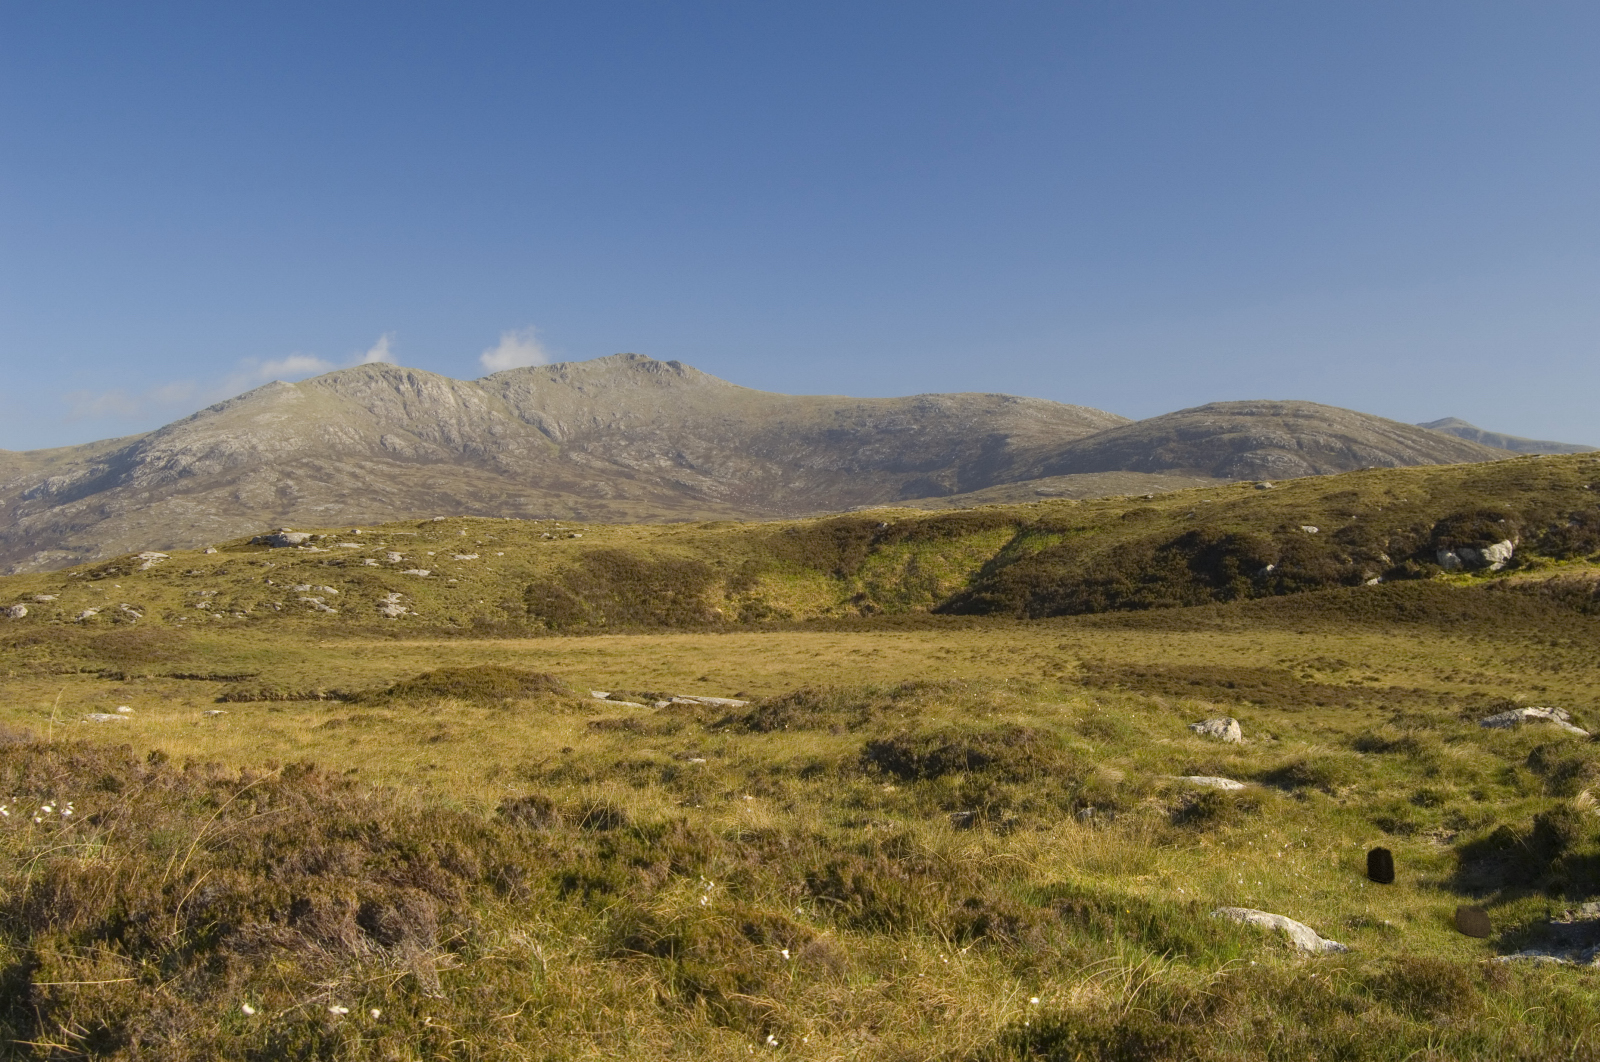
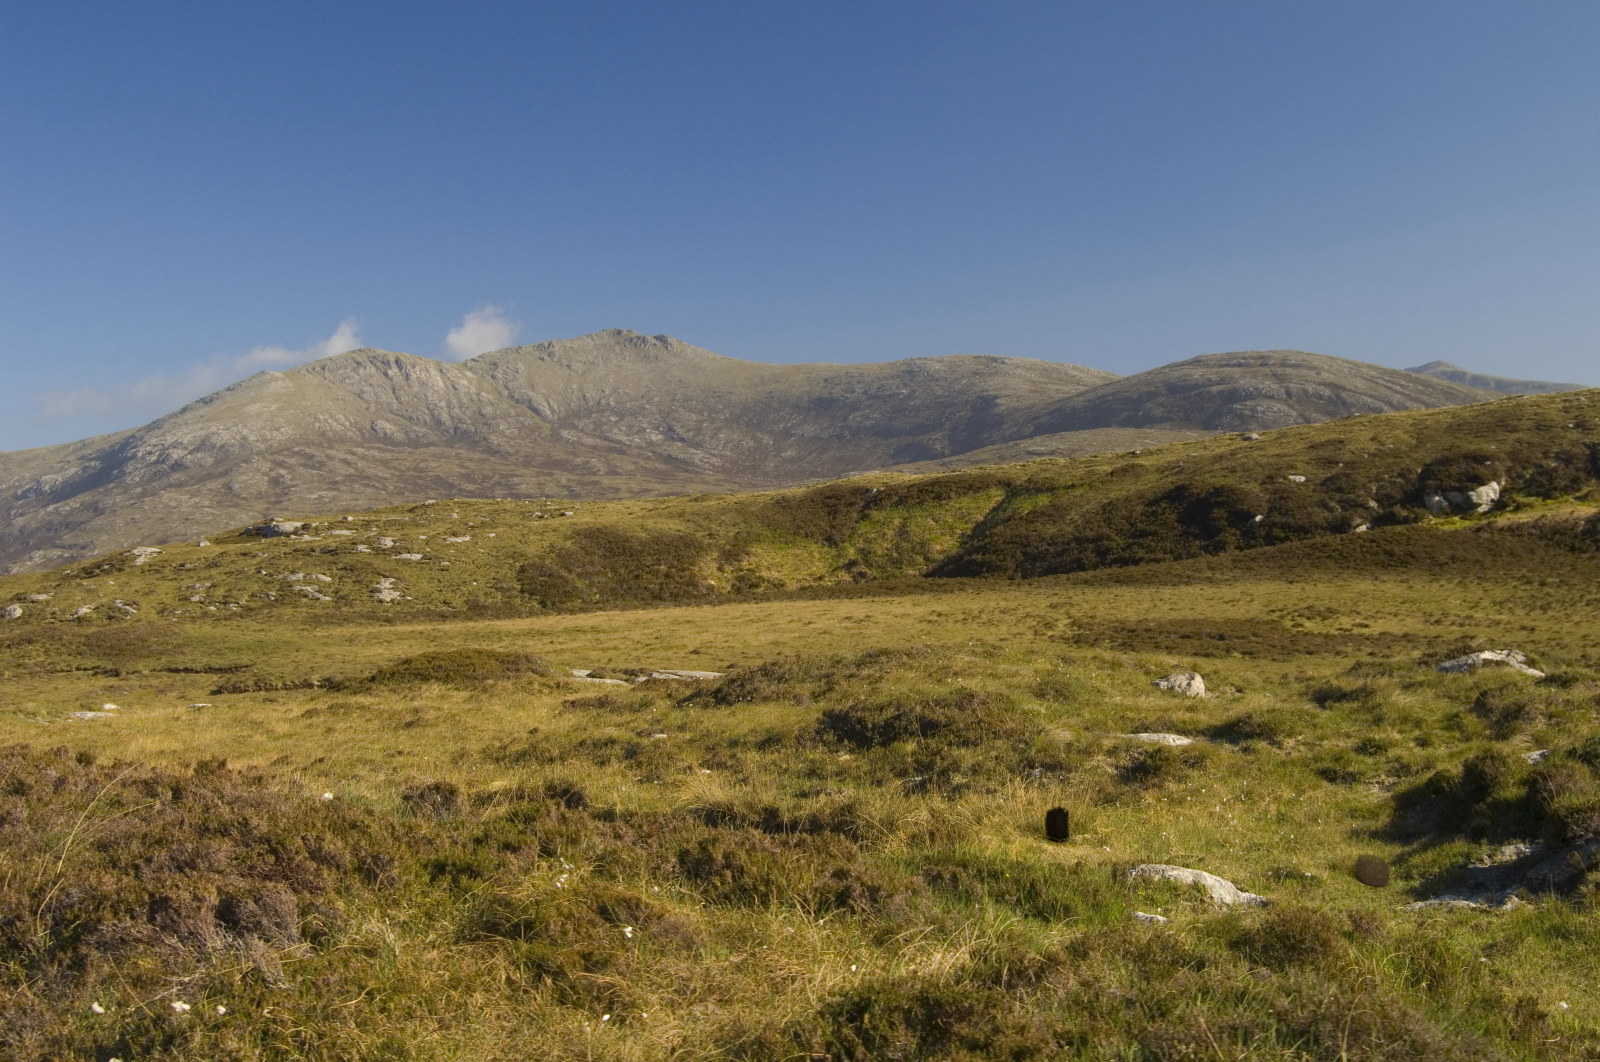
backpack: present [1366,847,1395,883] -> present [1045,806,1070,841]

